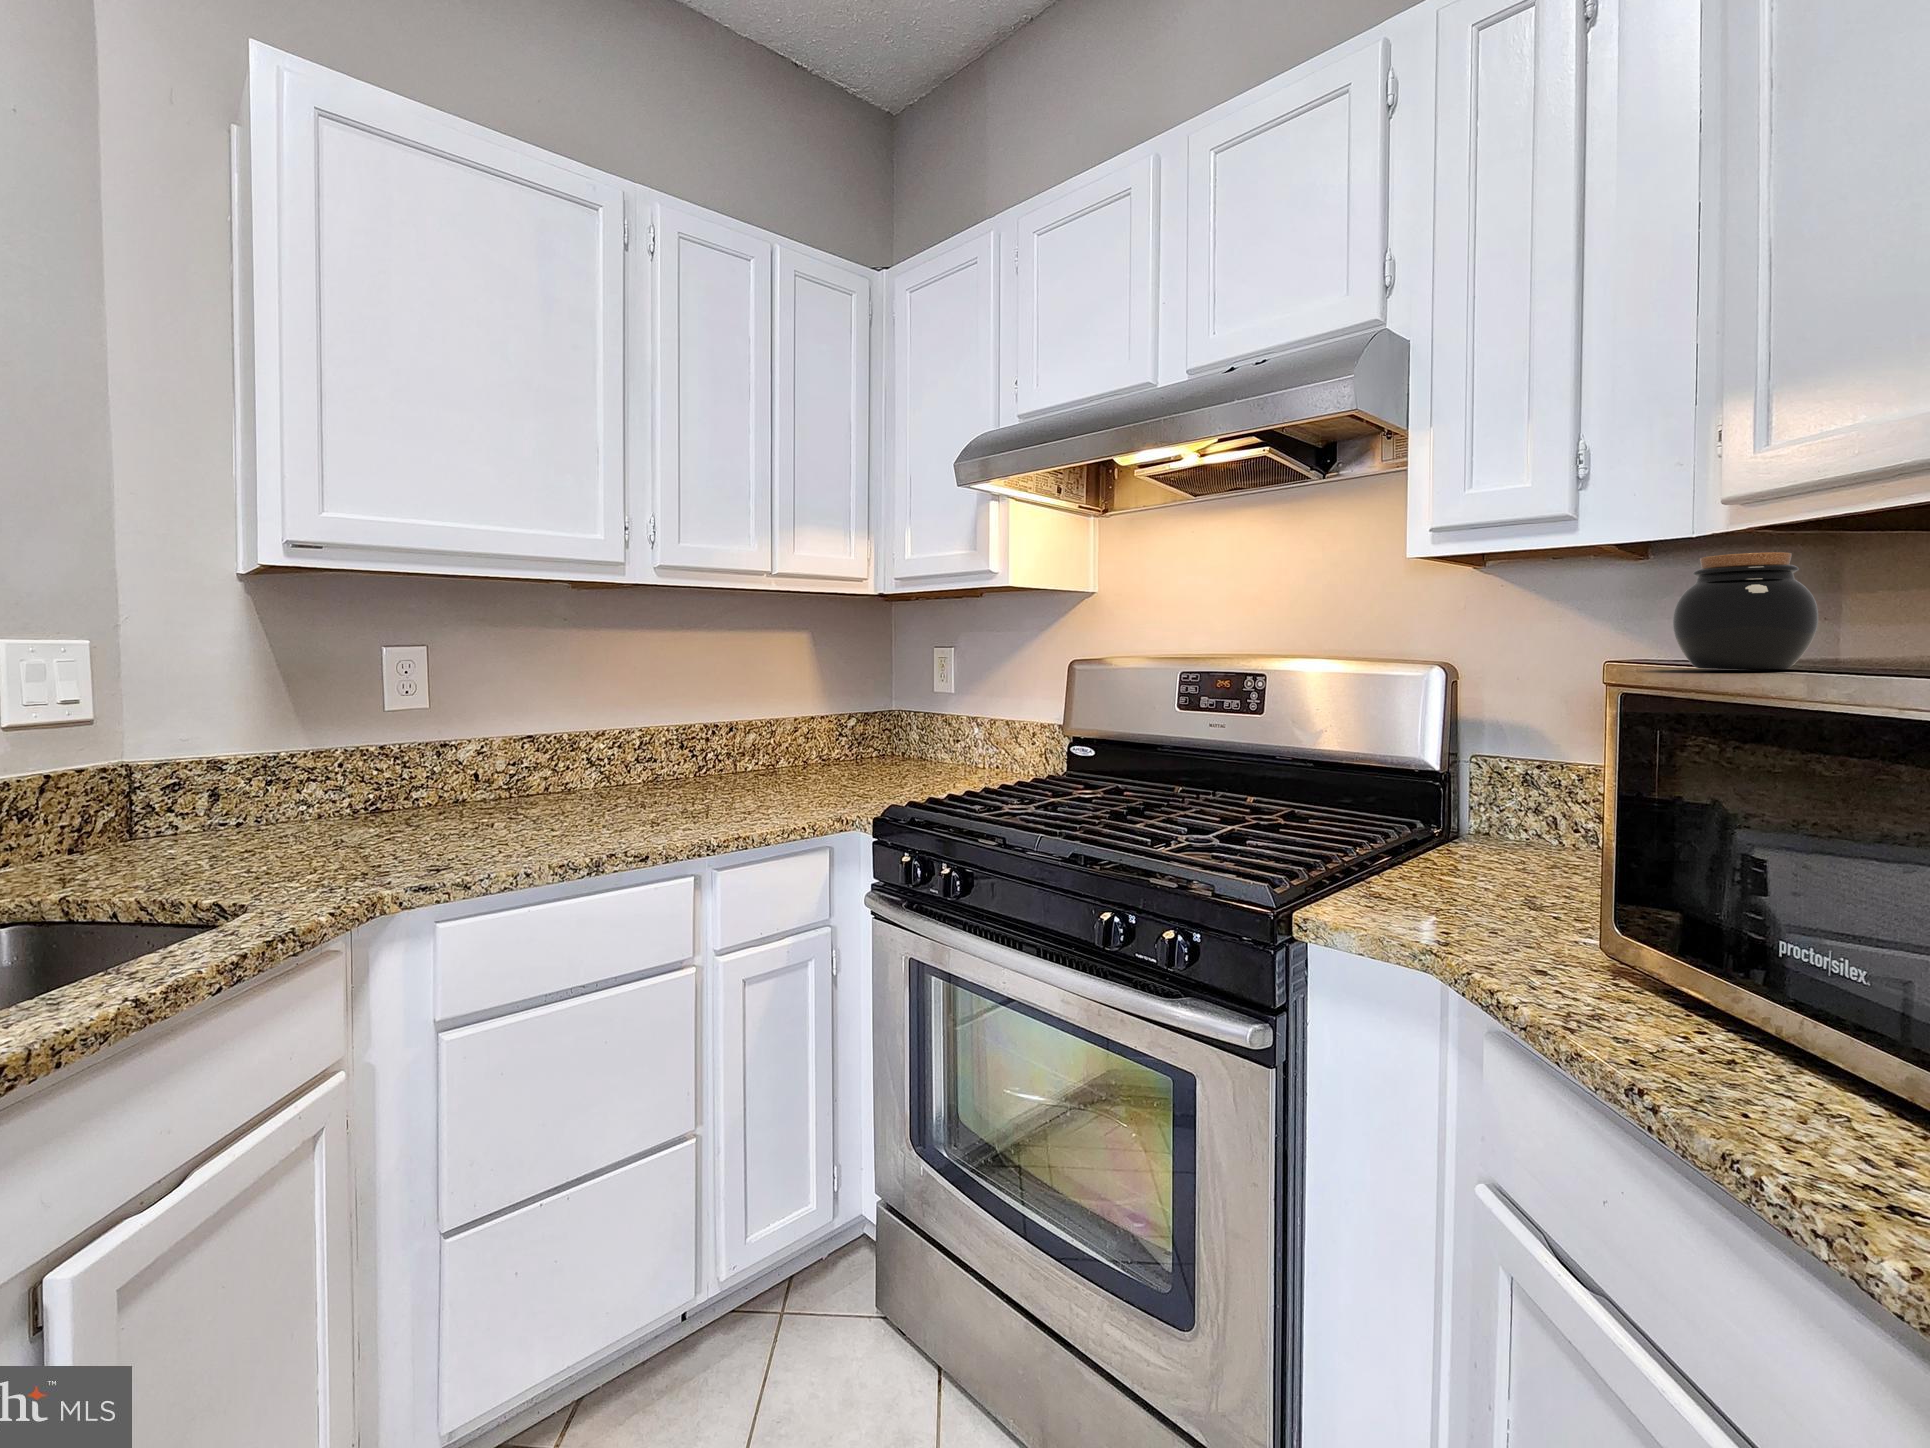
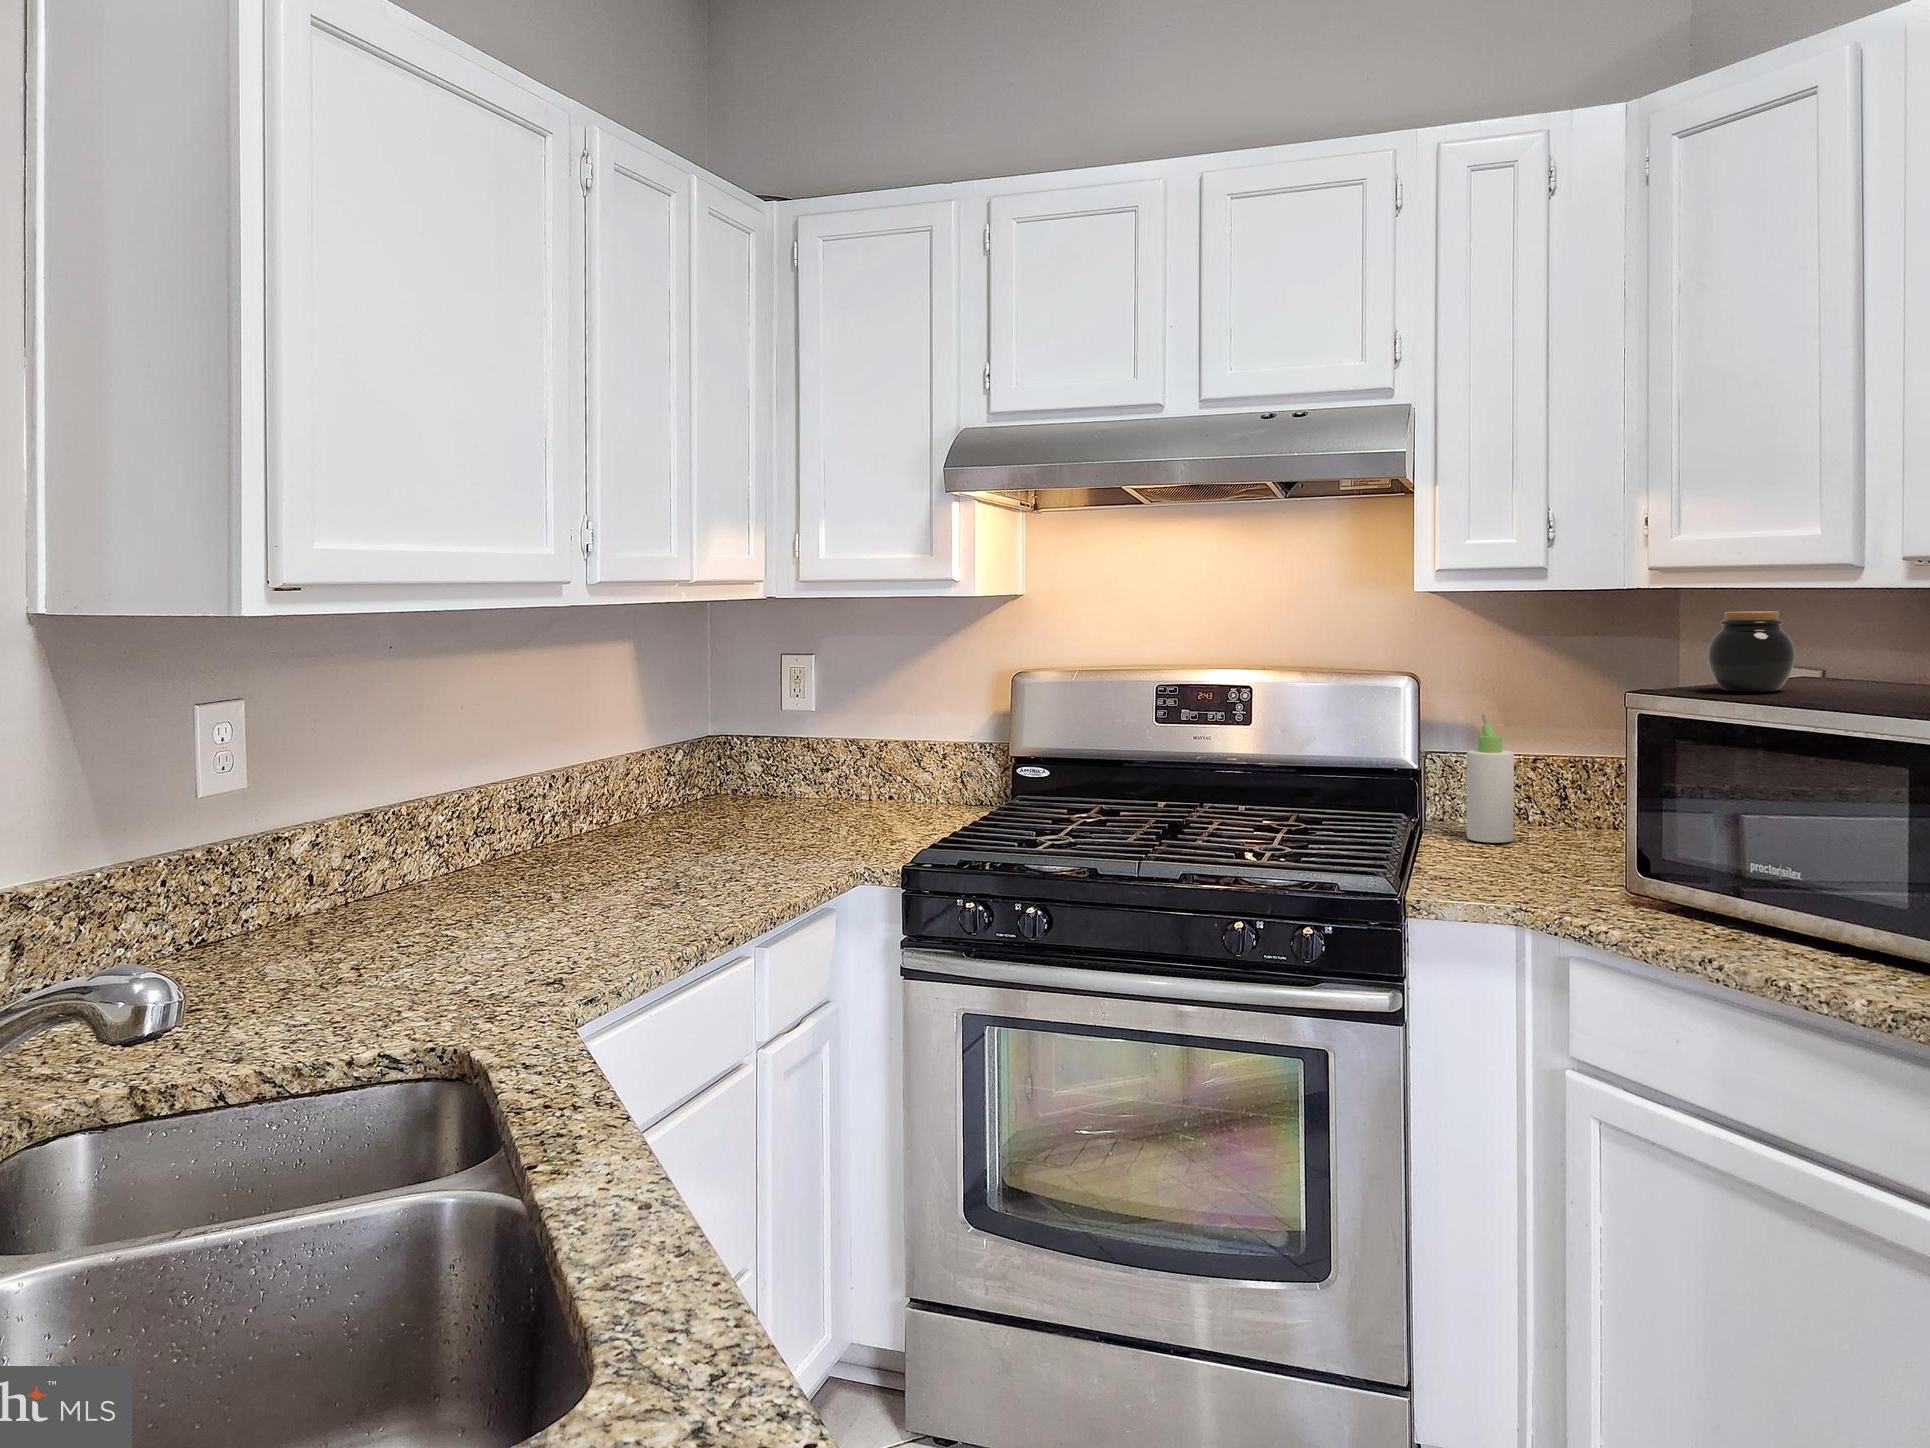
bottle: none [1494,716,1556,861] -> present [1467,714,1514,843]

